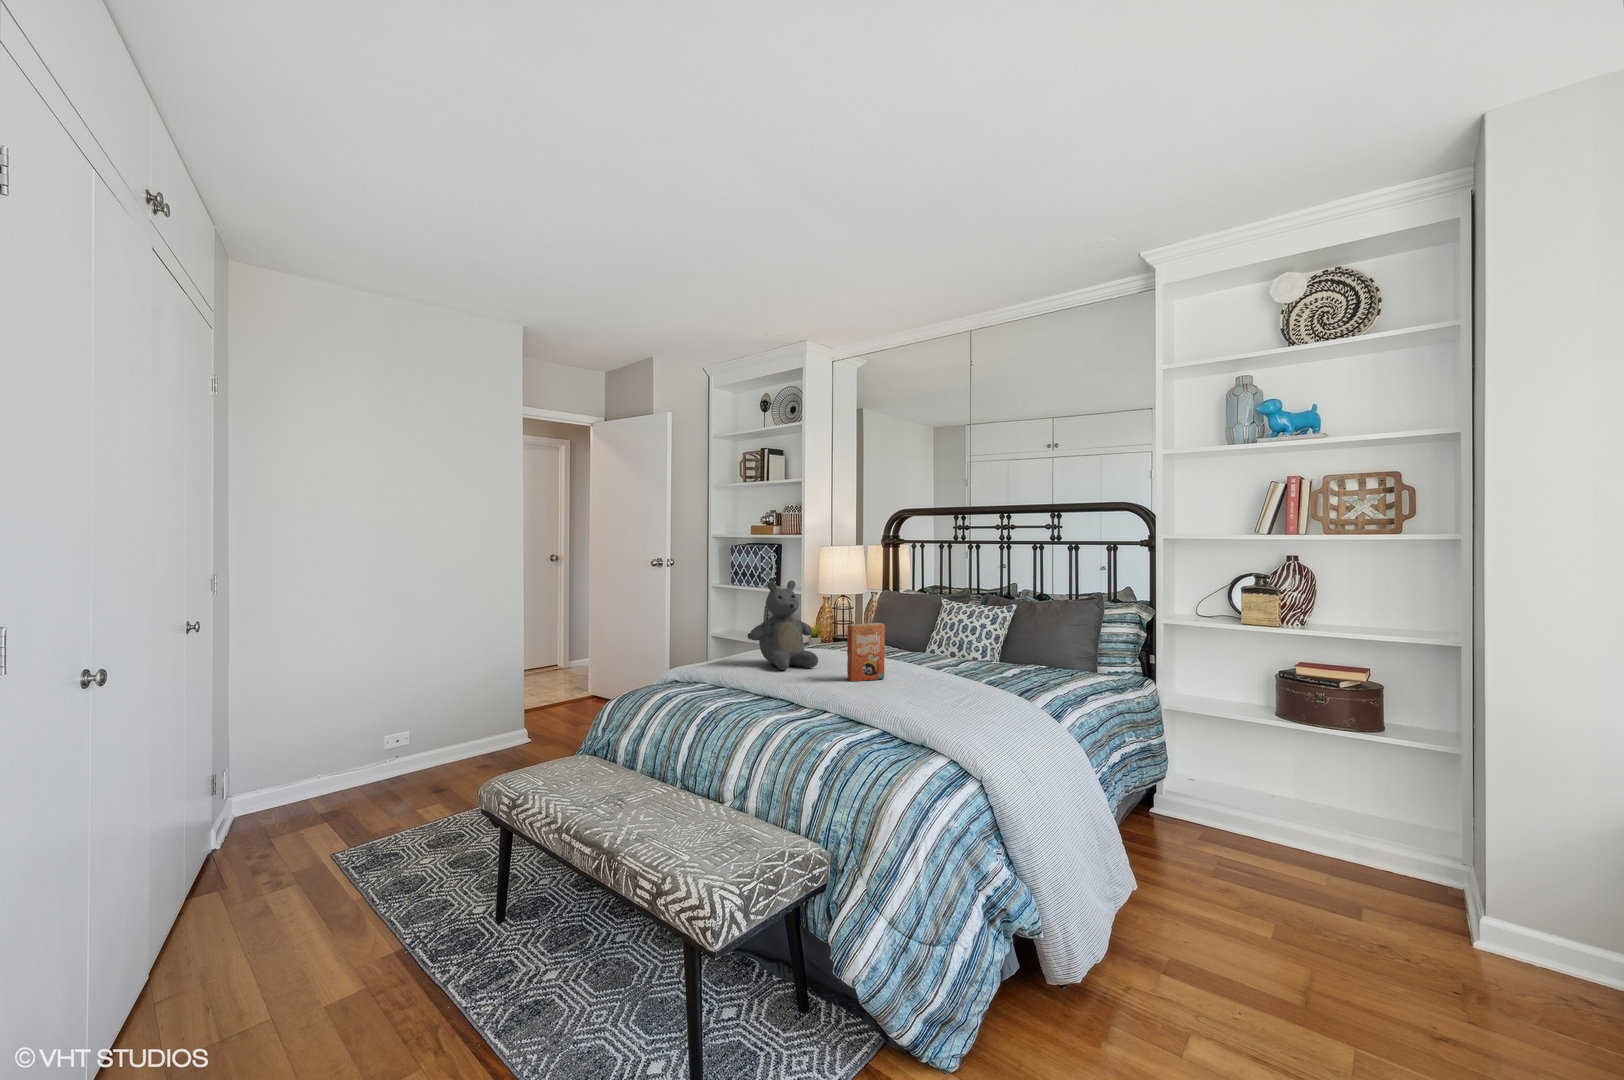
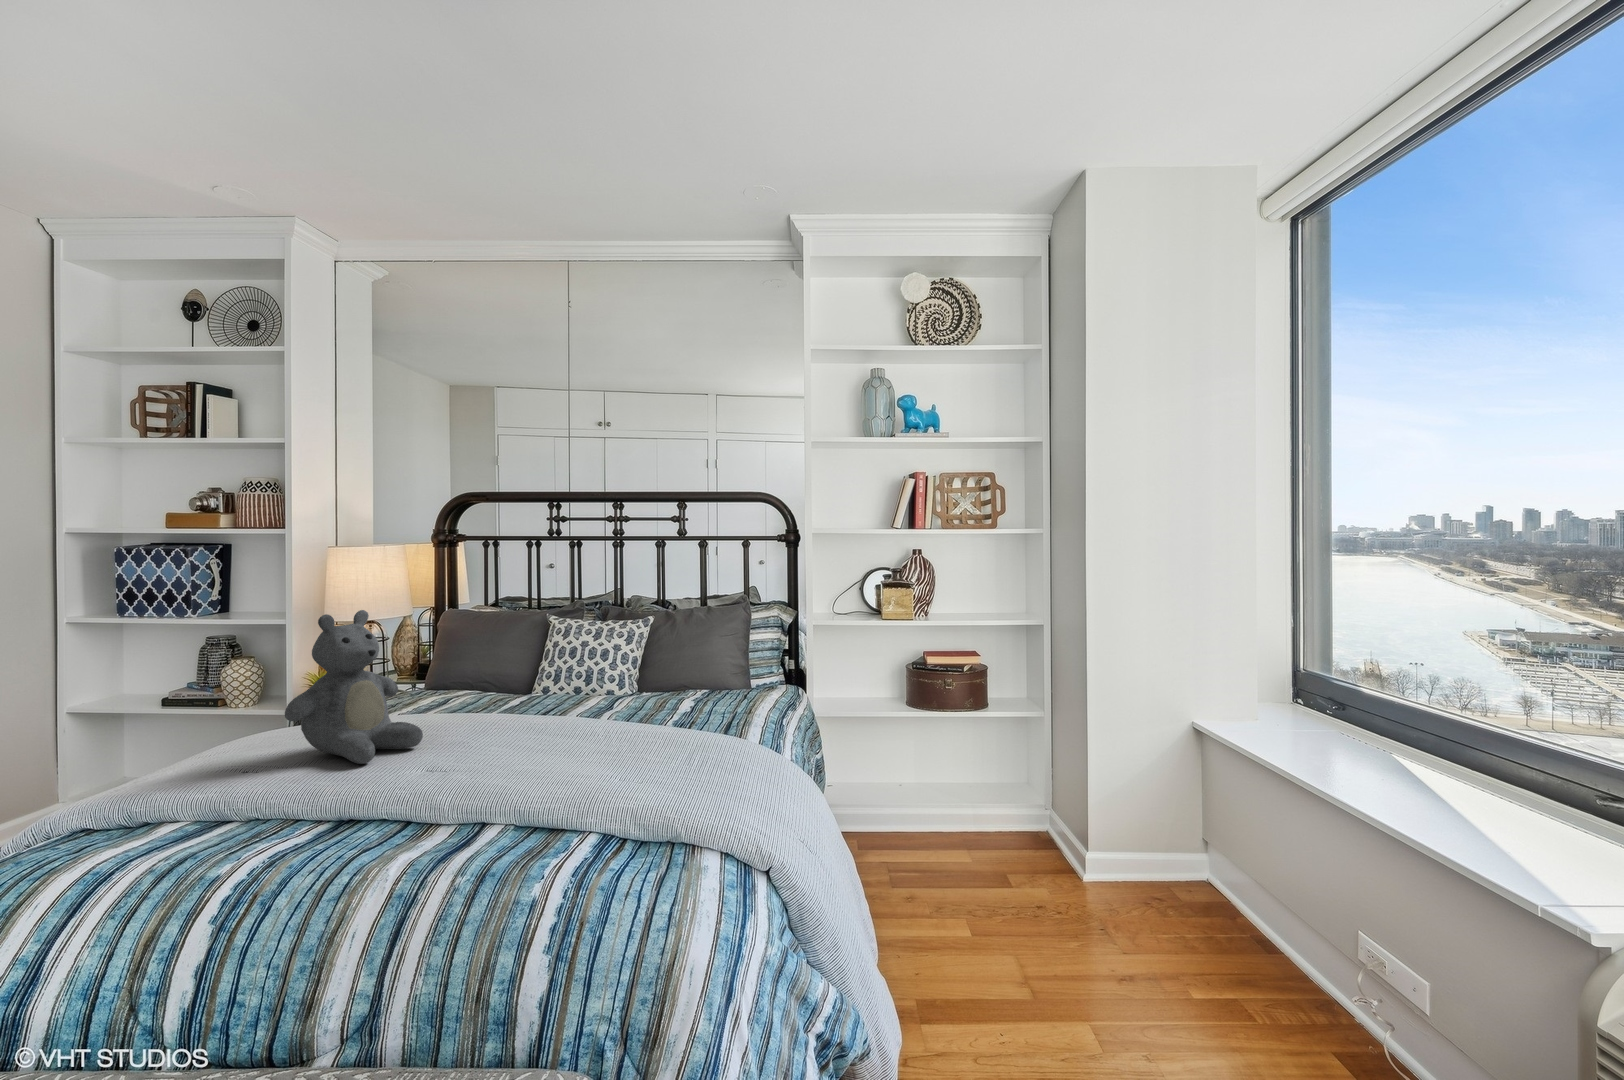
paperback book: present [847,623,885,681] -> none [442,663,595,774]

